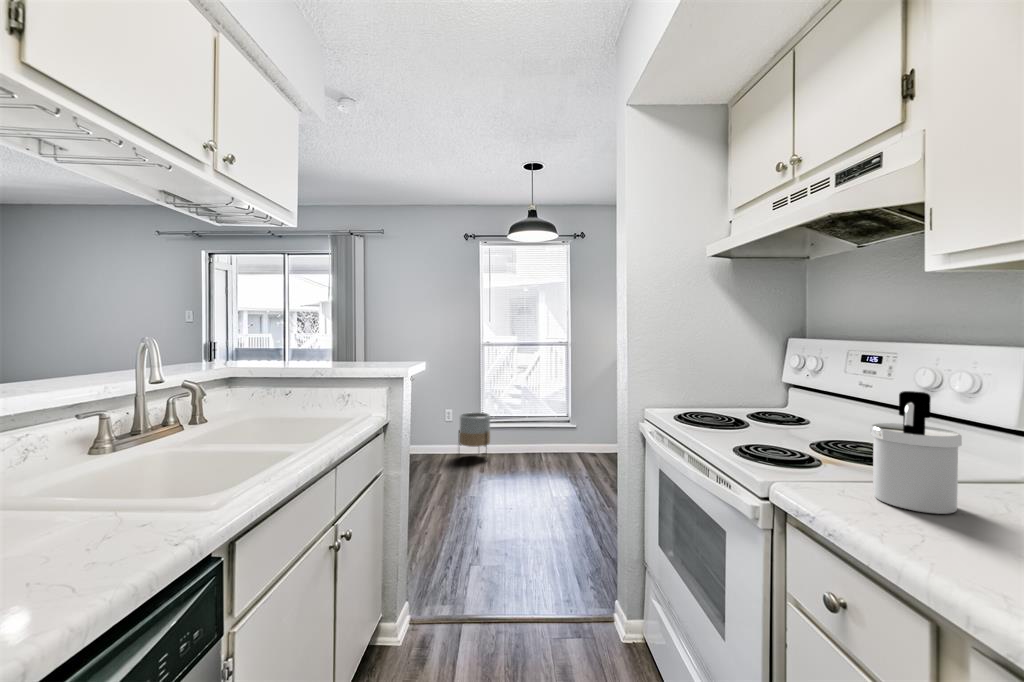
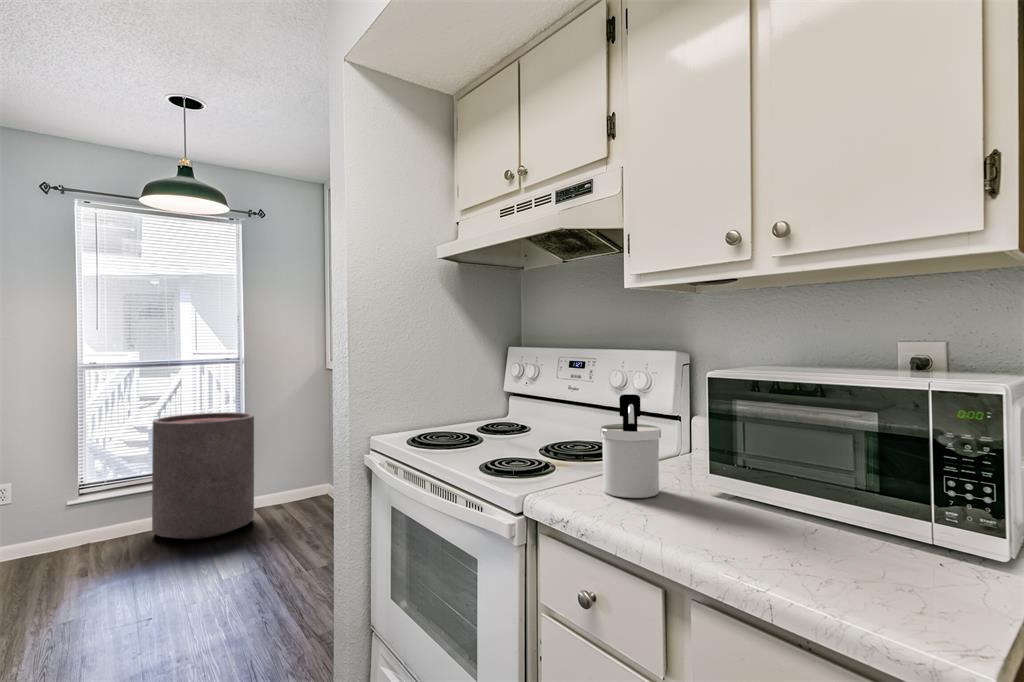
trash can: none [514,381,577,468] -> present [152,412,254,539]
planter: present [458,412,490,447] -> none [44,471,107,554]

